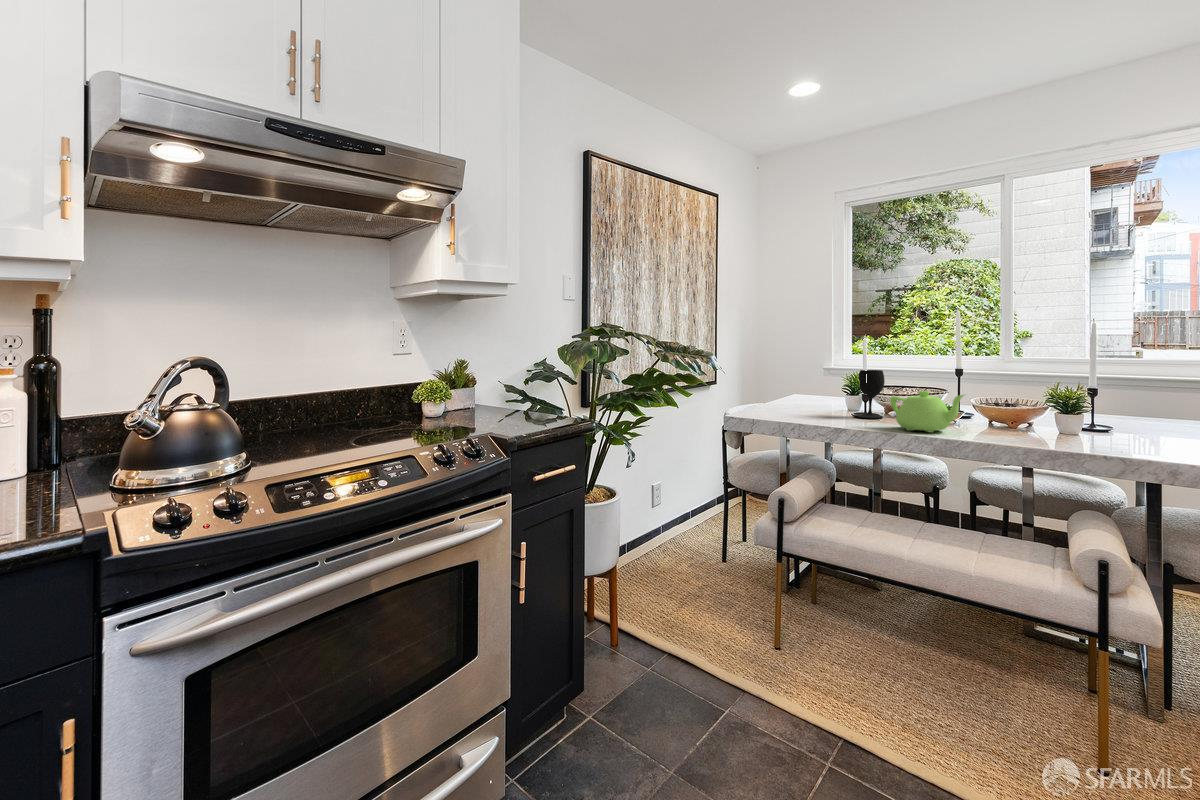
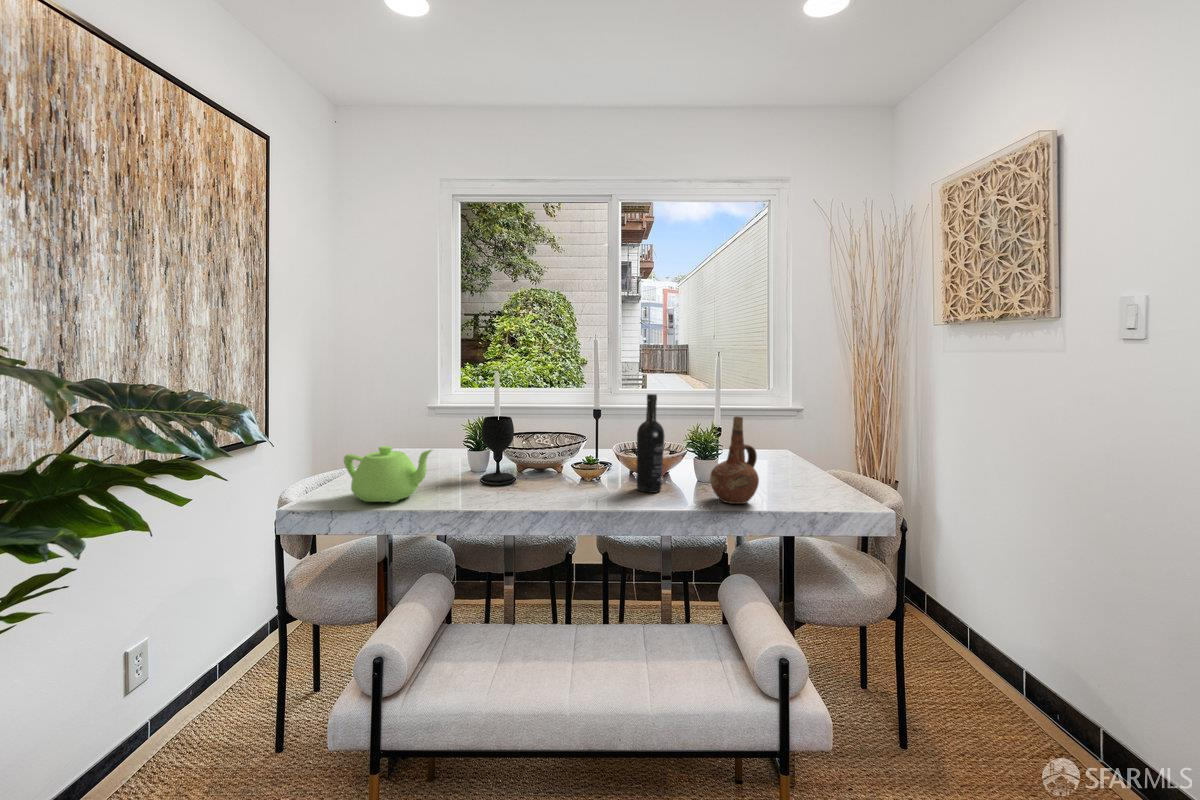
wine bottle: none [991,348,1021,434] -> present [637,394,664,493]
ceramic pitcher: none [1061,365,1122,445] -> present [710,416,759,504]
teapot: present [890,391,964,433] -> present [344,446,432,503]

